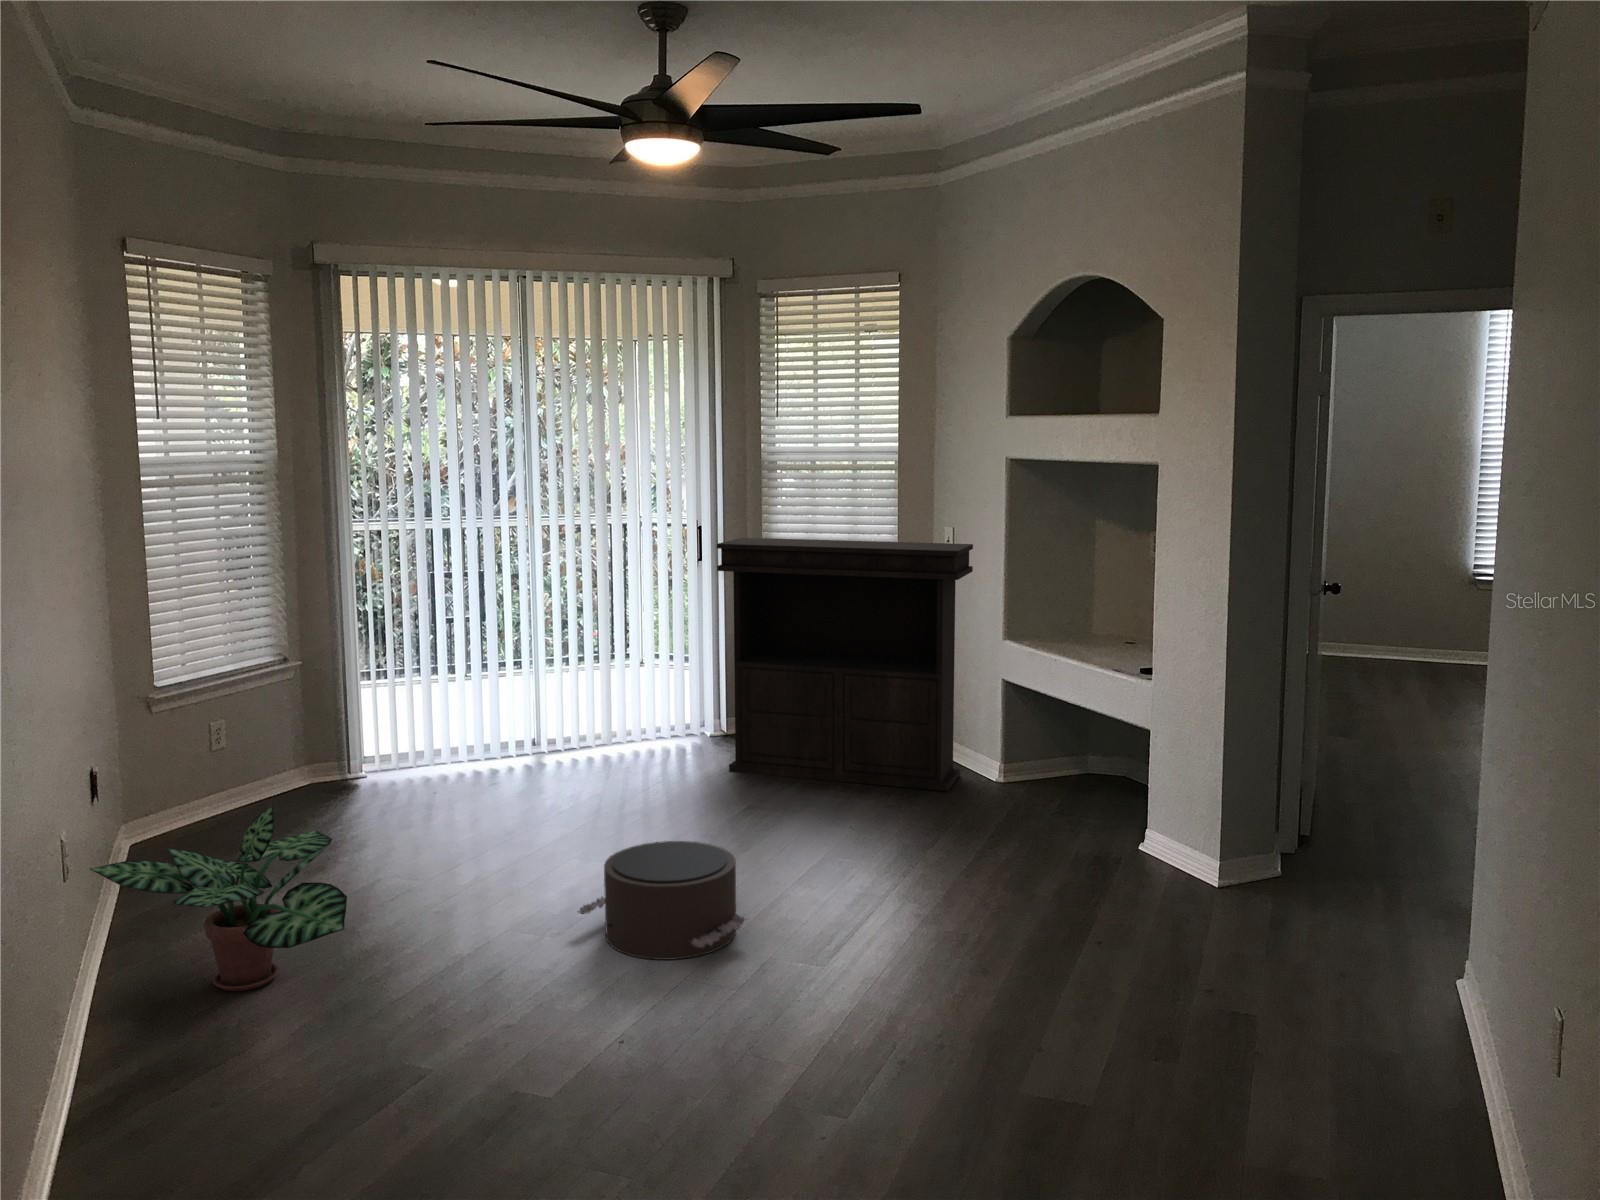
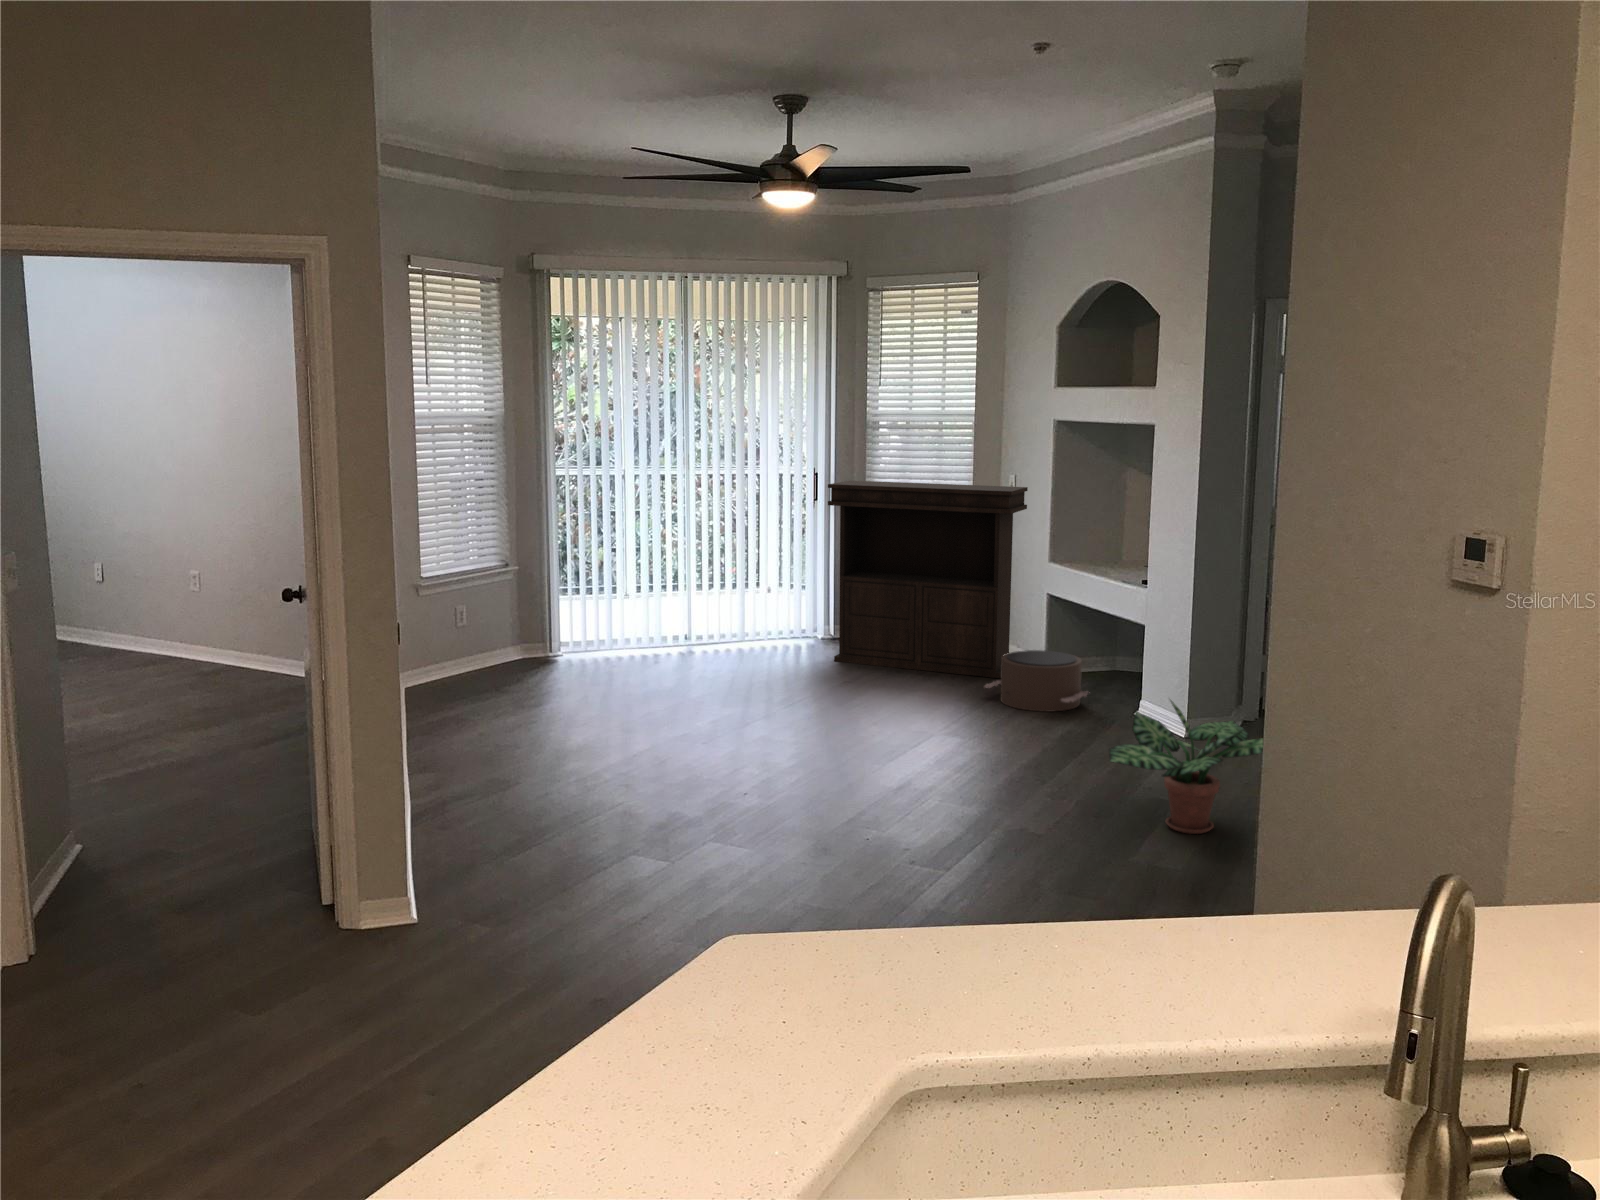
potted plant: present [90,806,347,991] -> present [1109,700,1263,834]
pouf: present [578,841,745,960] -> present [985,650,1090,712]

